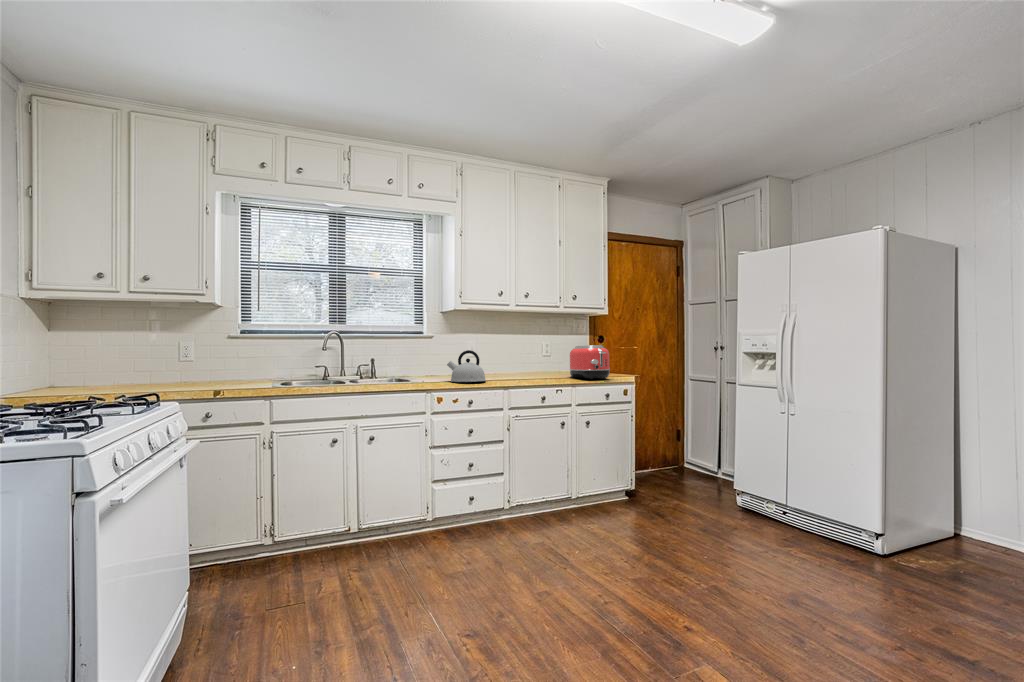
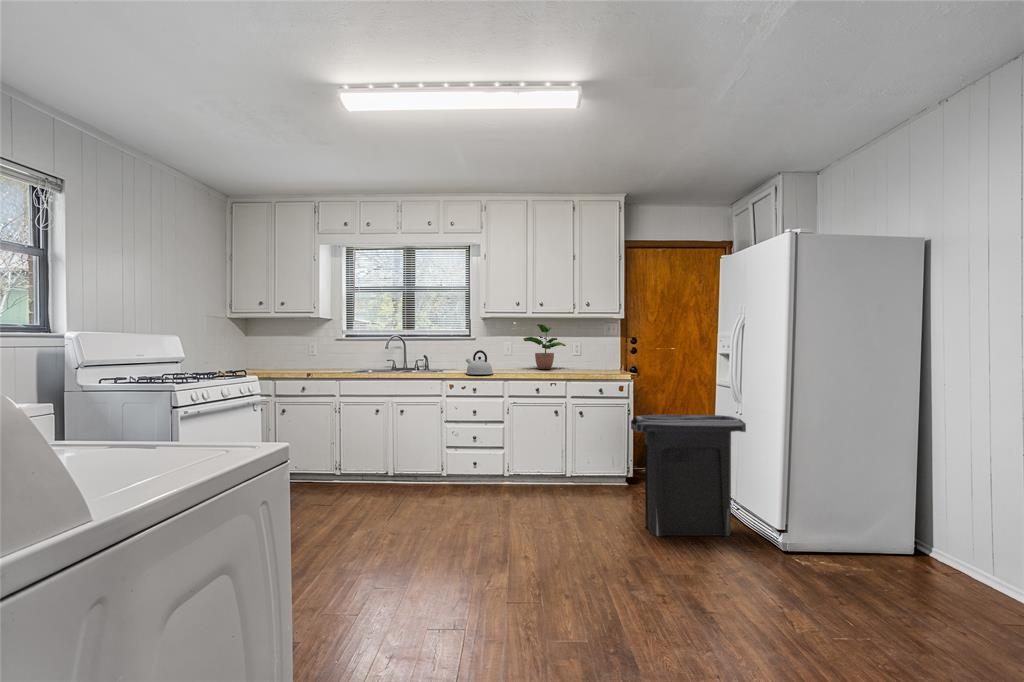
potted plant: none [495,319,539,373] -> present [524,324,566,369]
toaster: present [570,345,610,379] -> none [573,348,602,377]
trash can: none [720,413,826,557] -> present [631,415,746,536]

